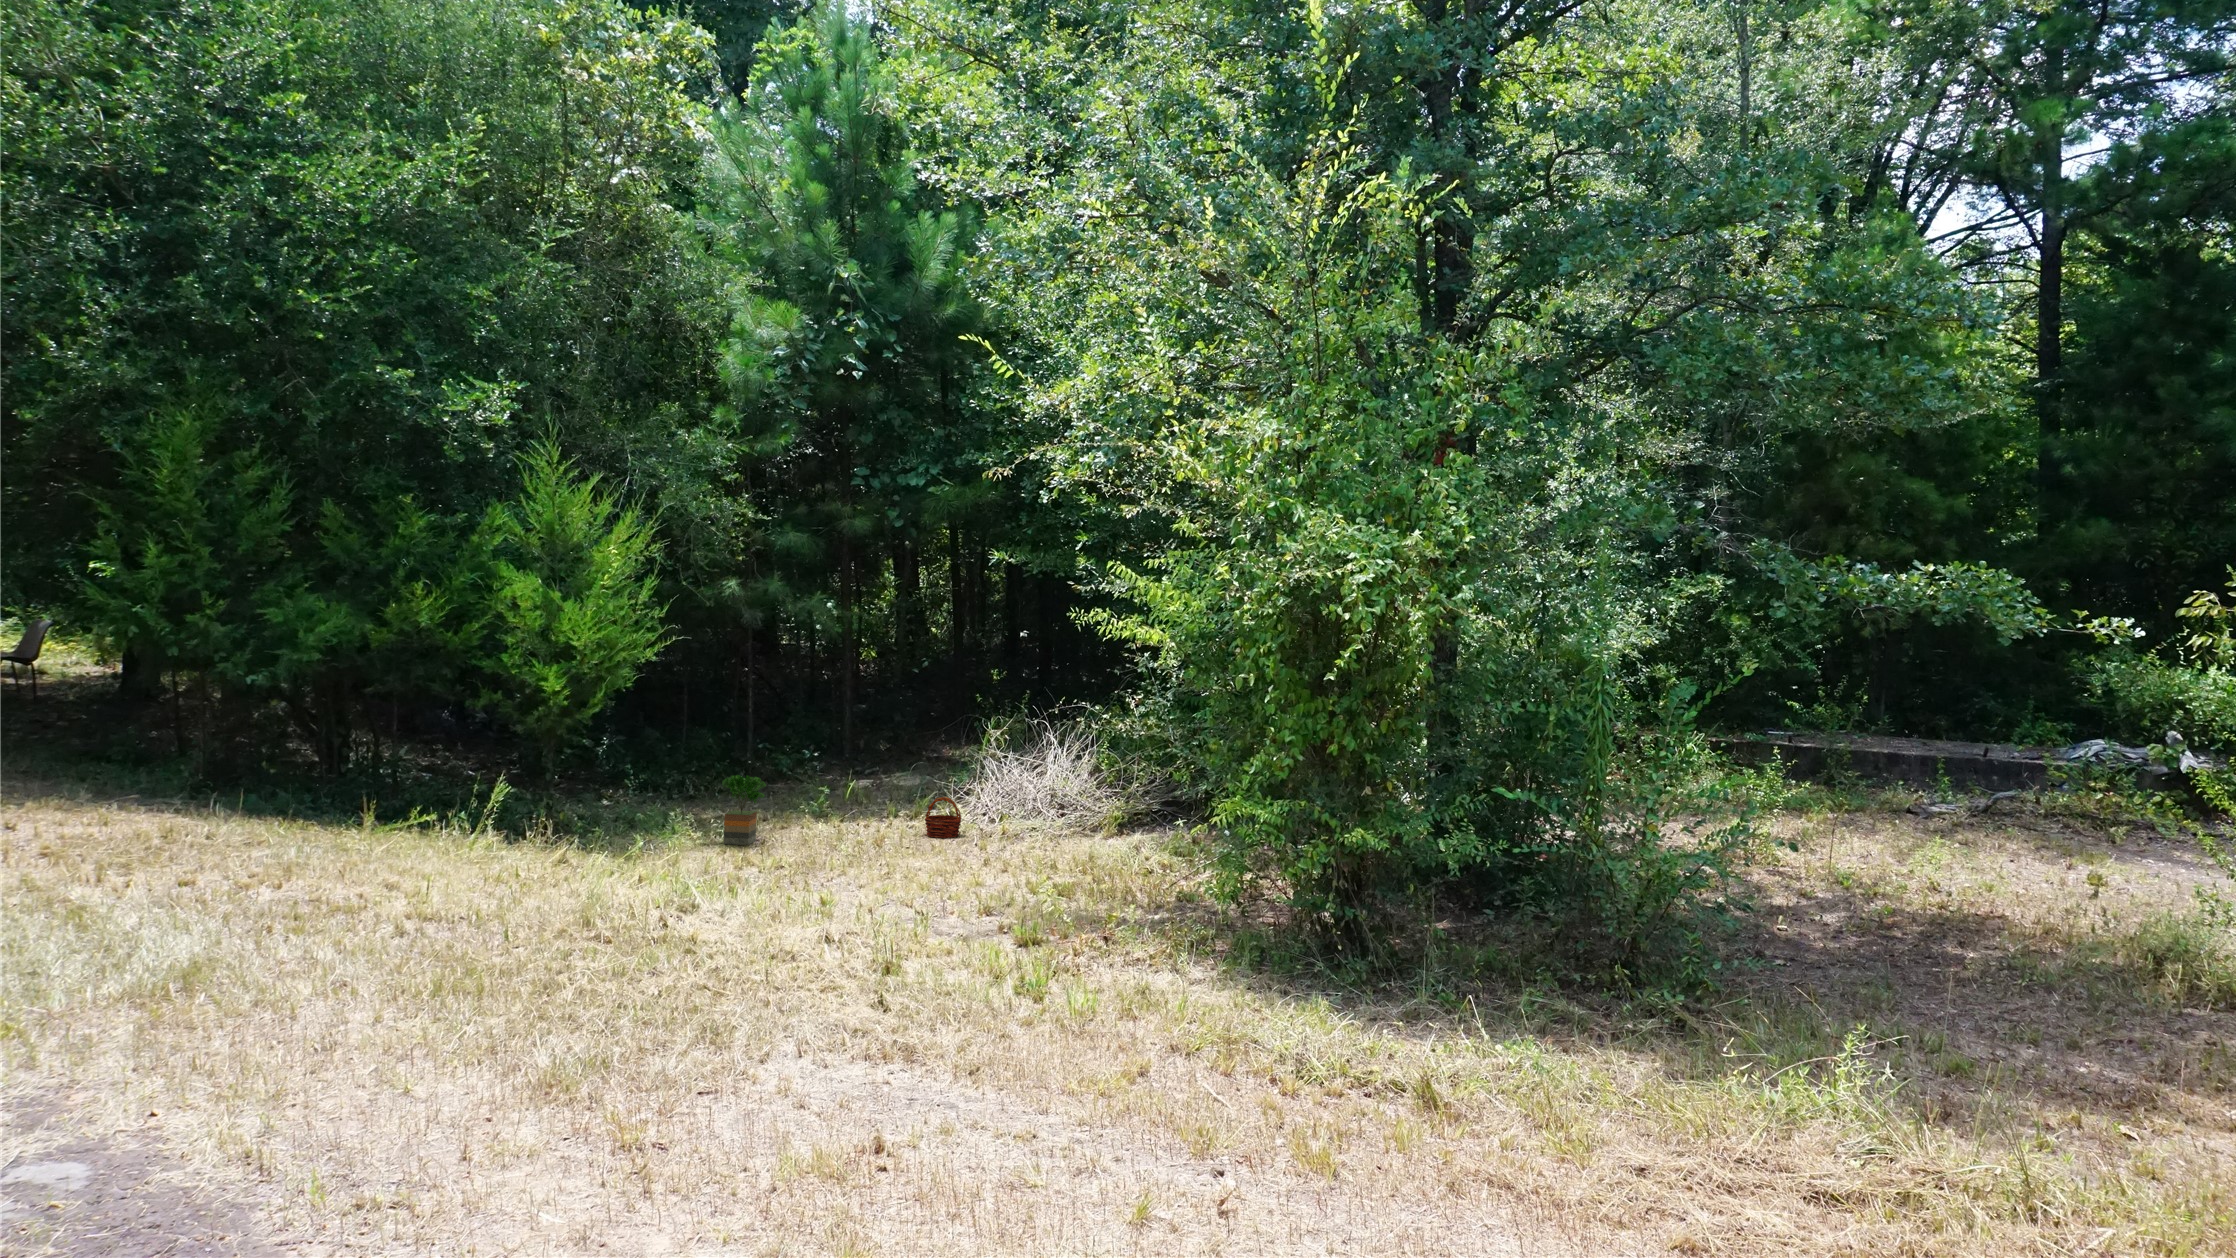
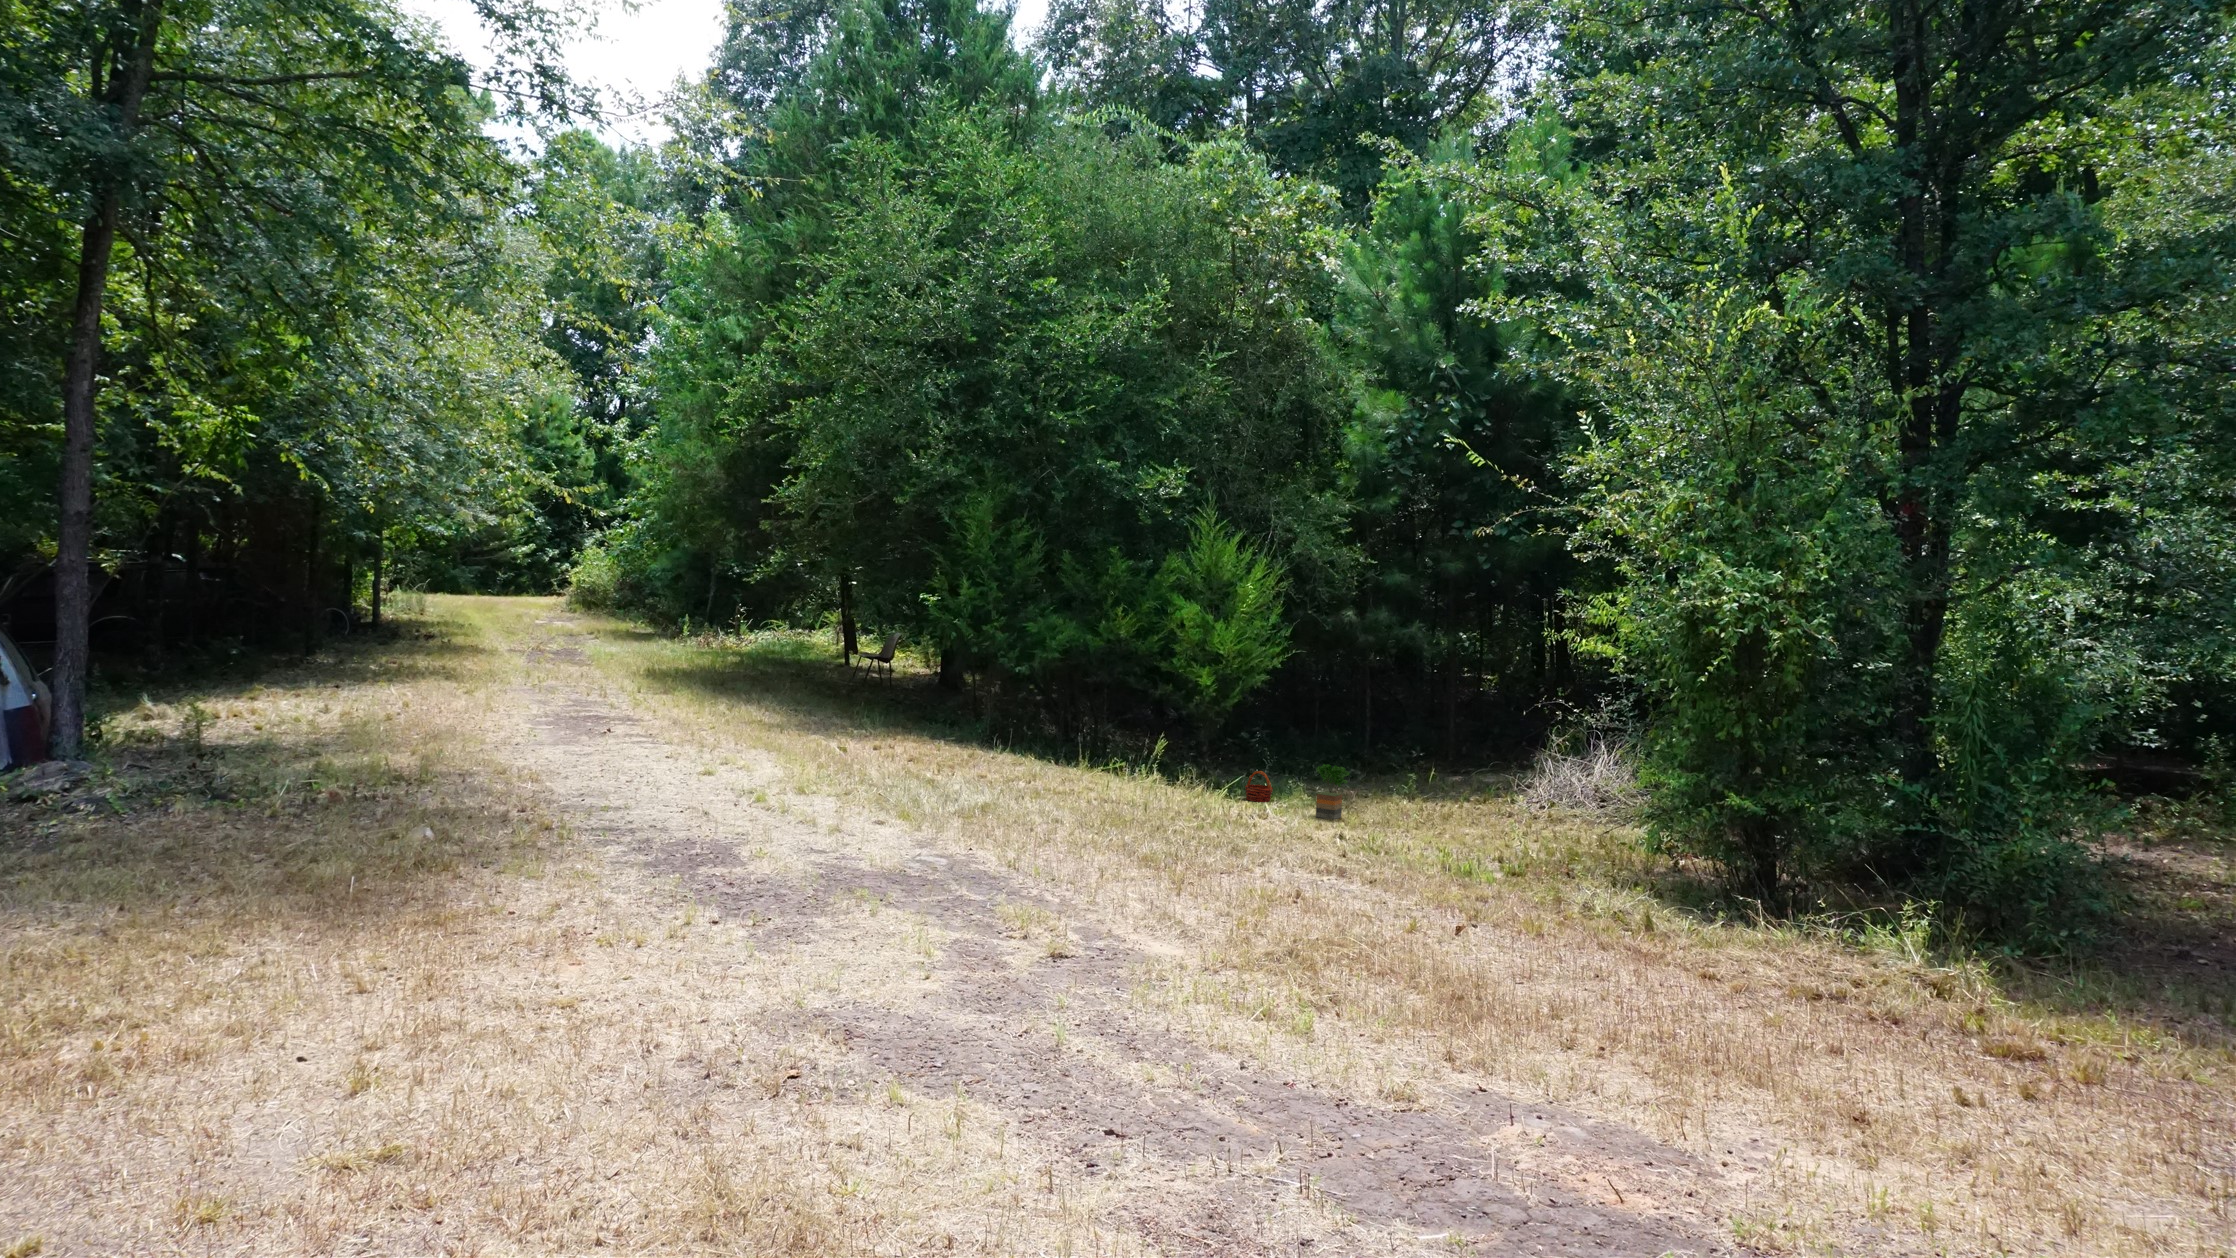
basket: present [925,797,961,838] -> present [1245,771,1273,802]

